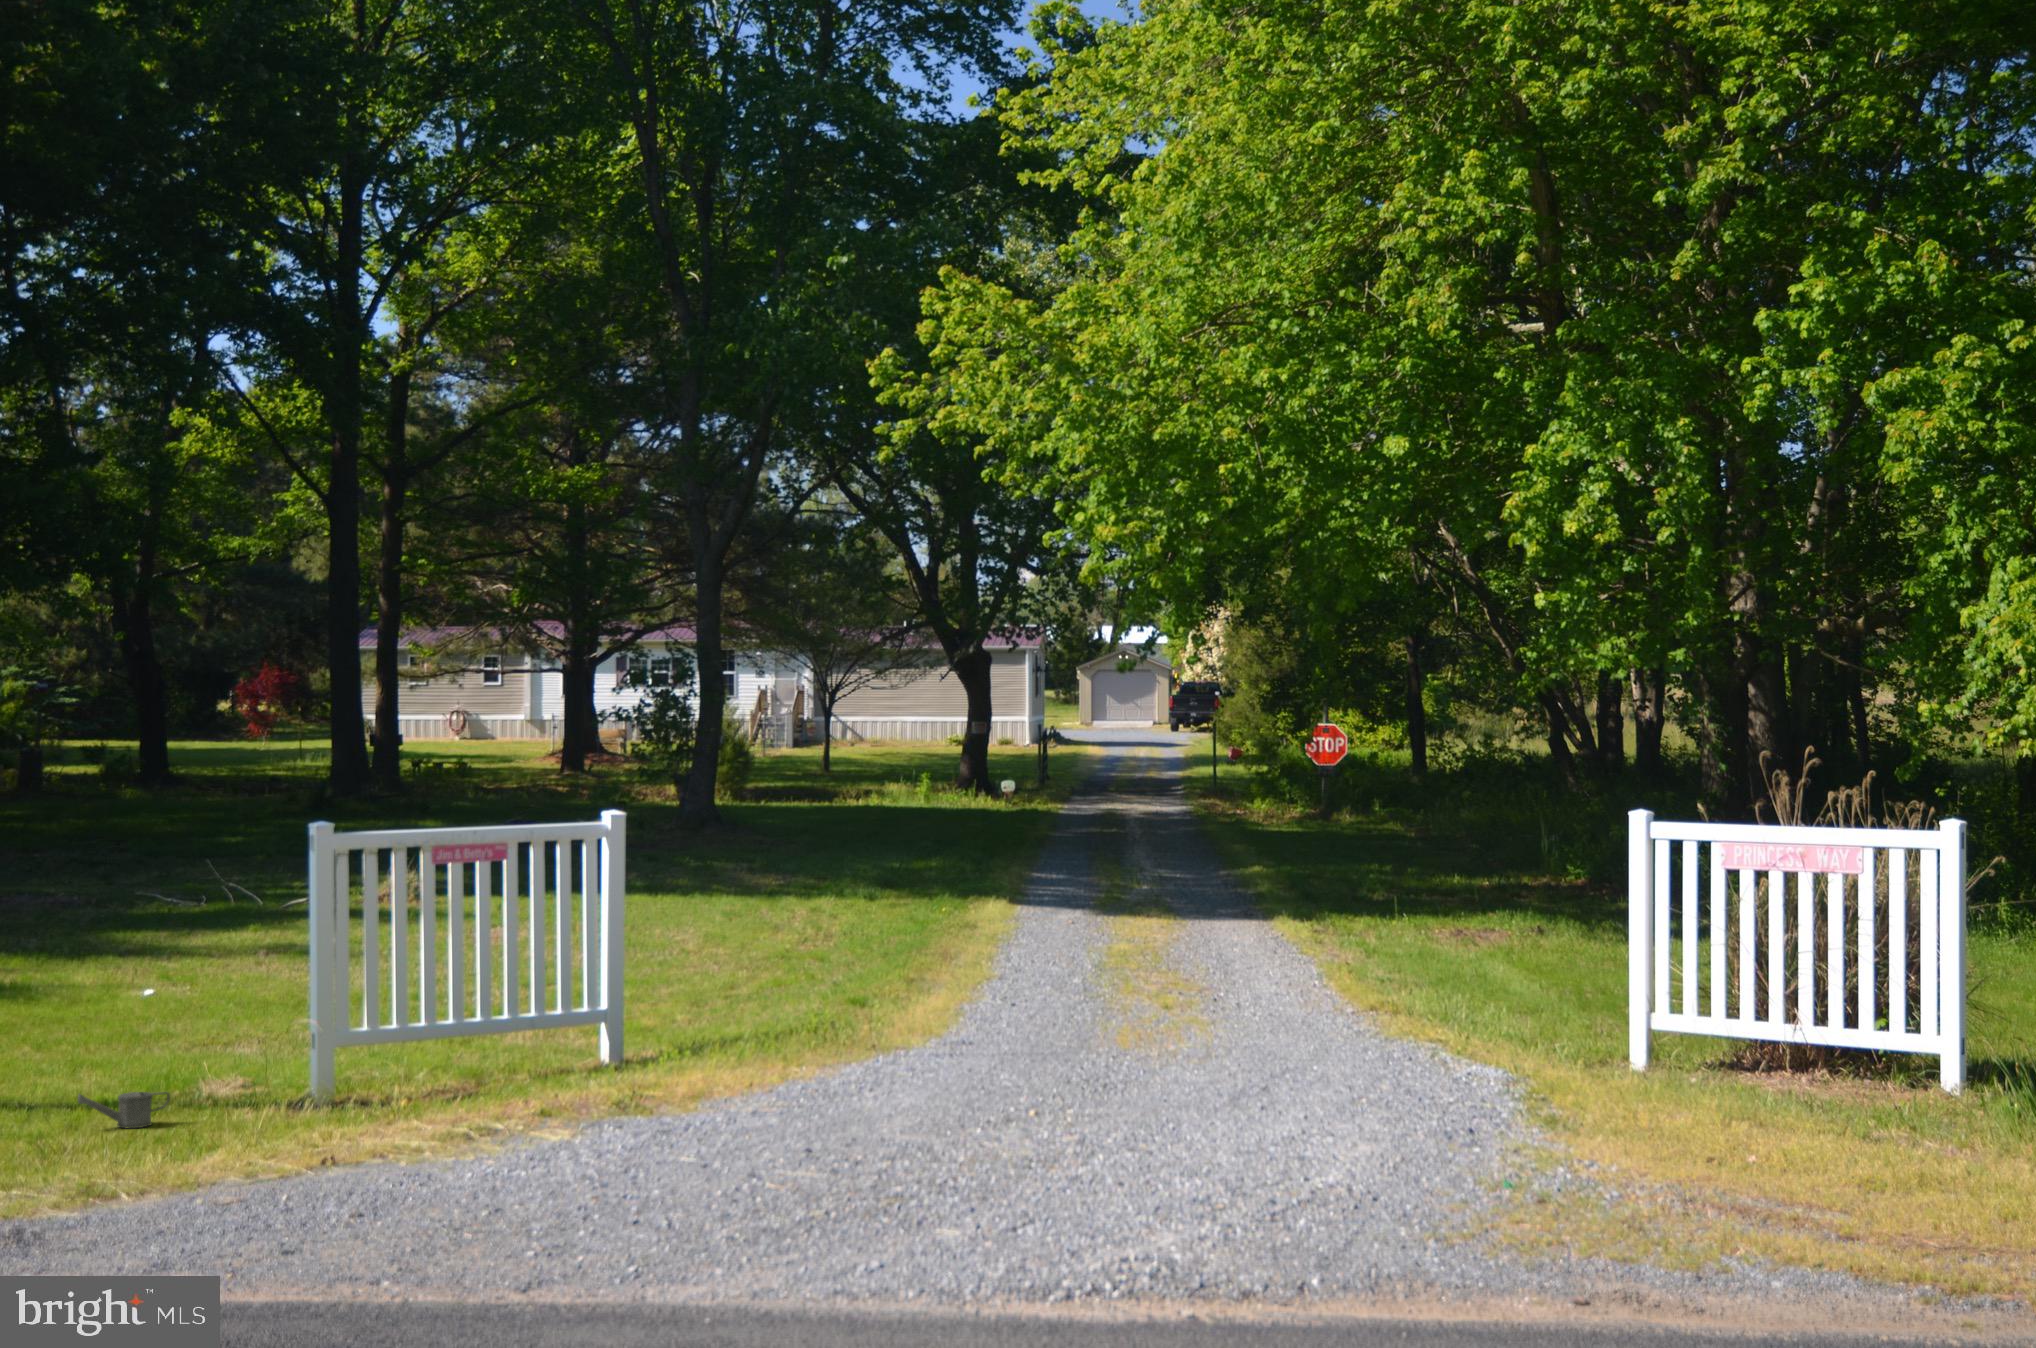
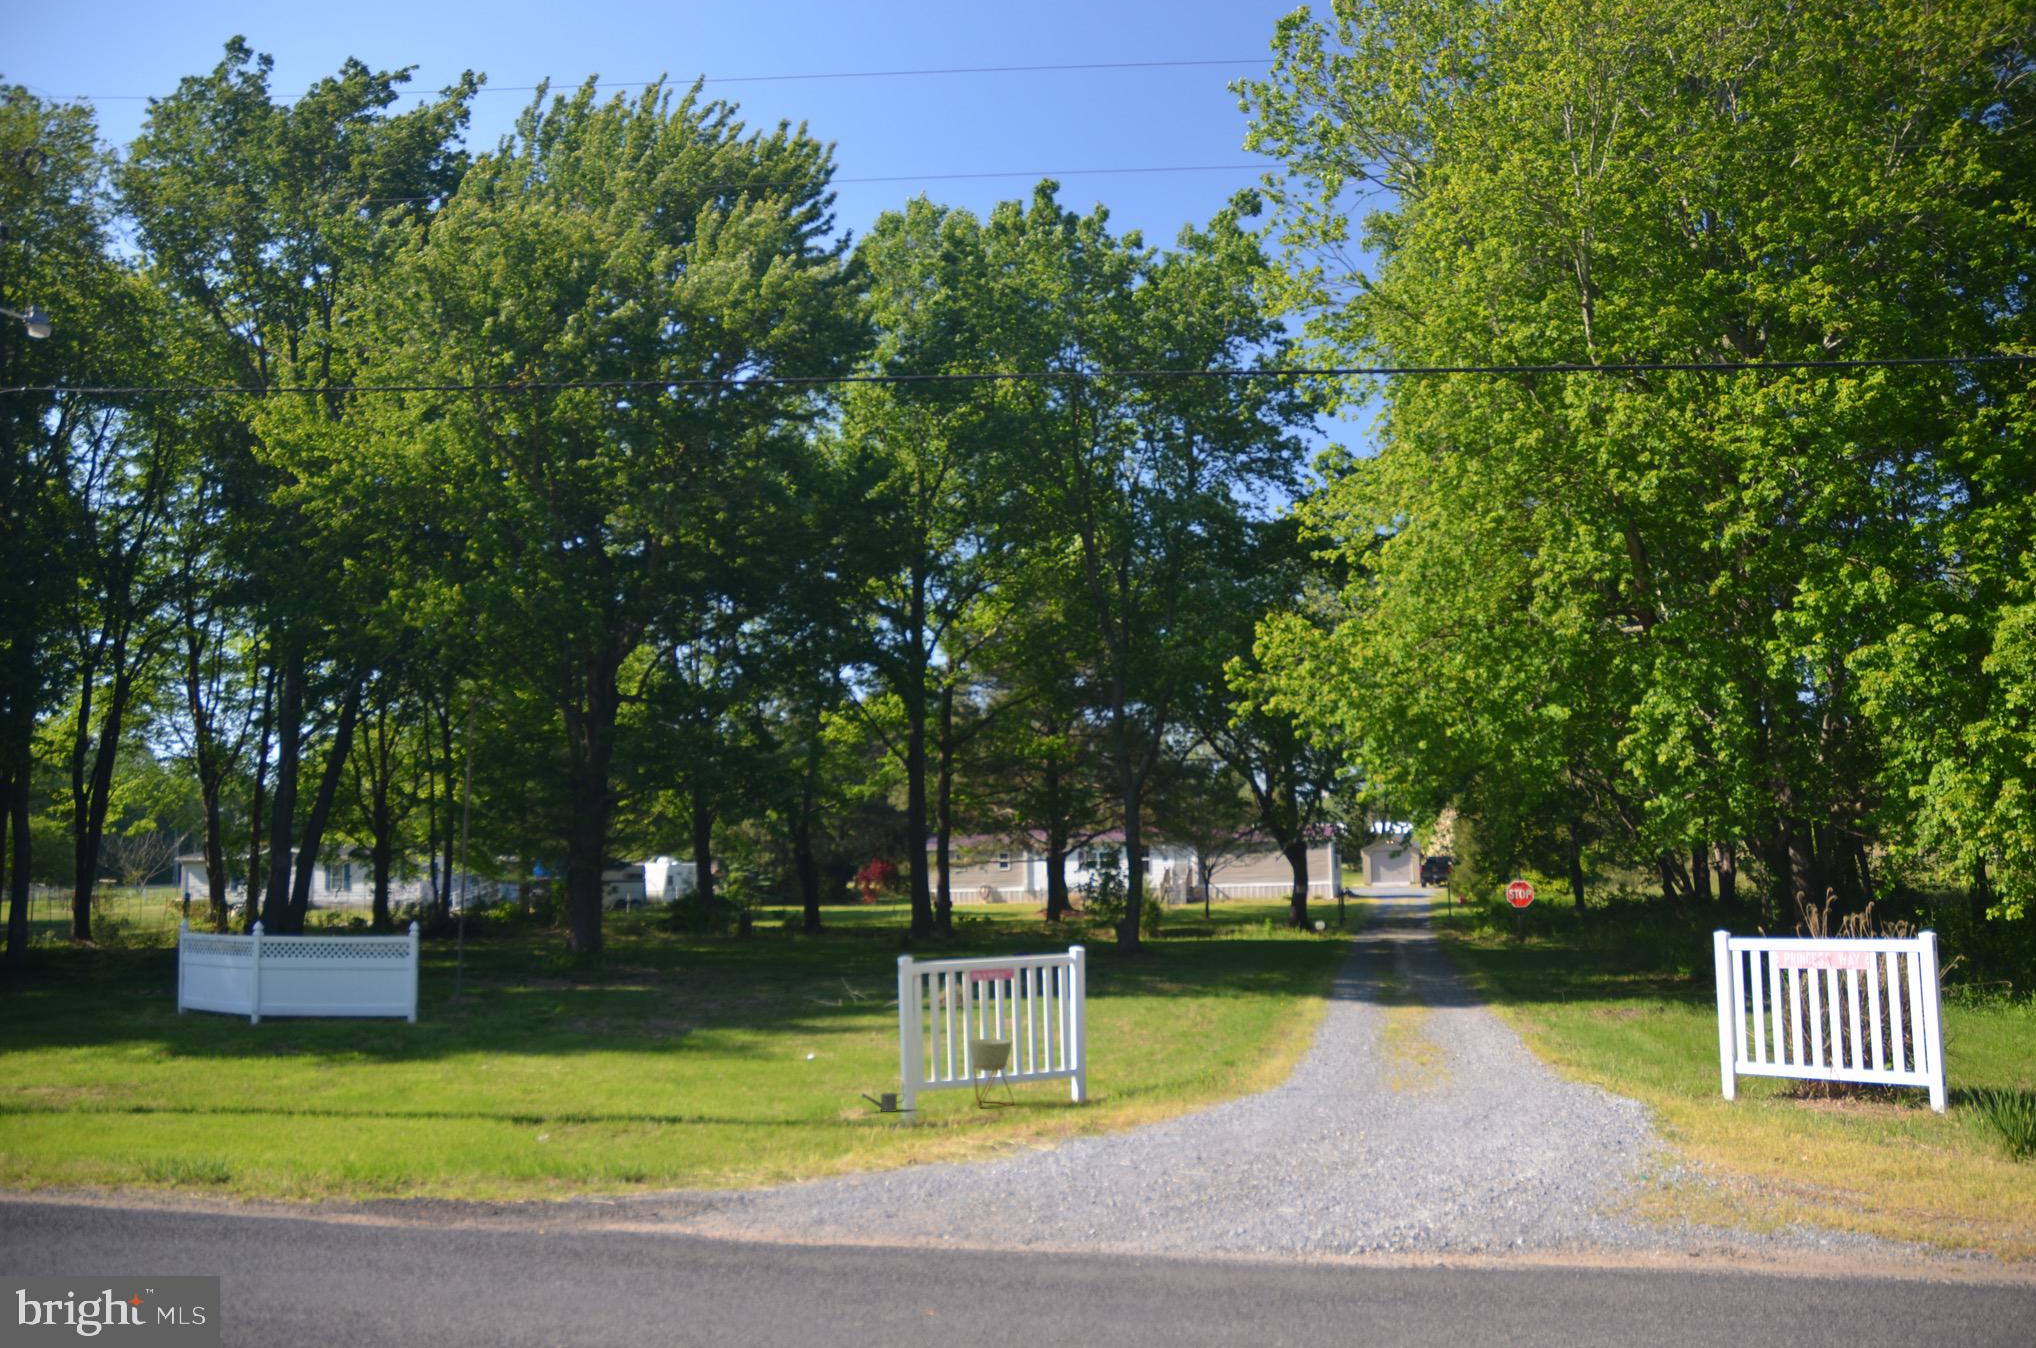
planter: none [306,989,394,1117] -> present [969,1039,1014,1108]

